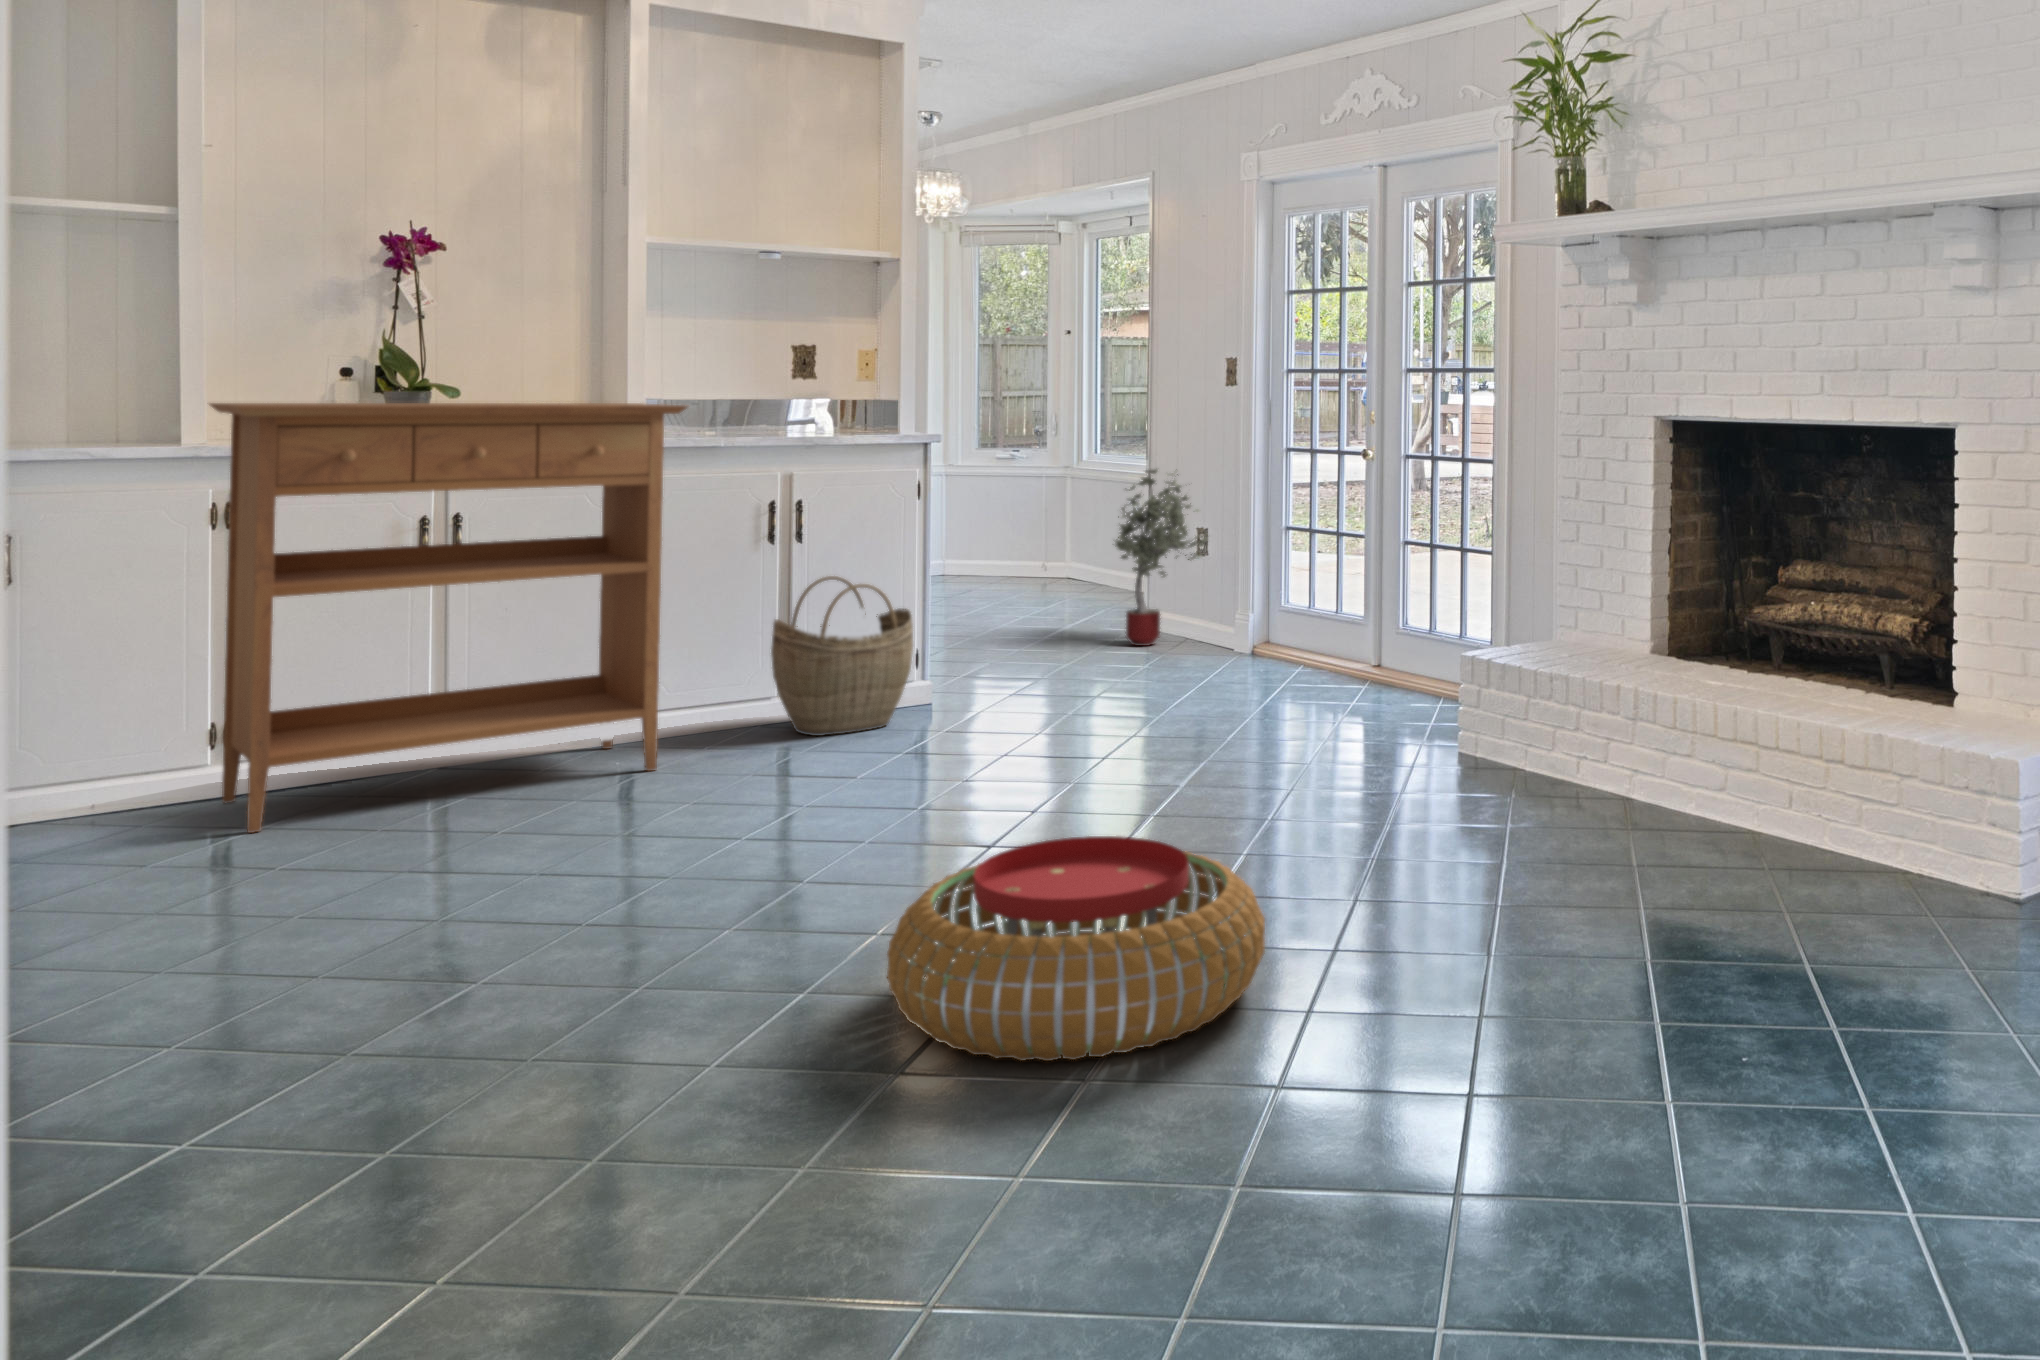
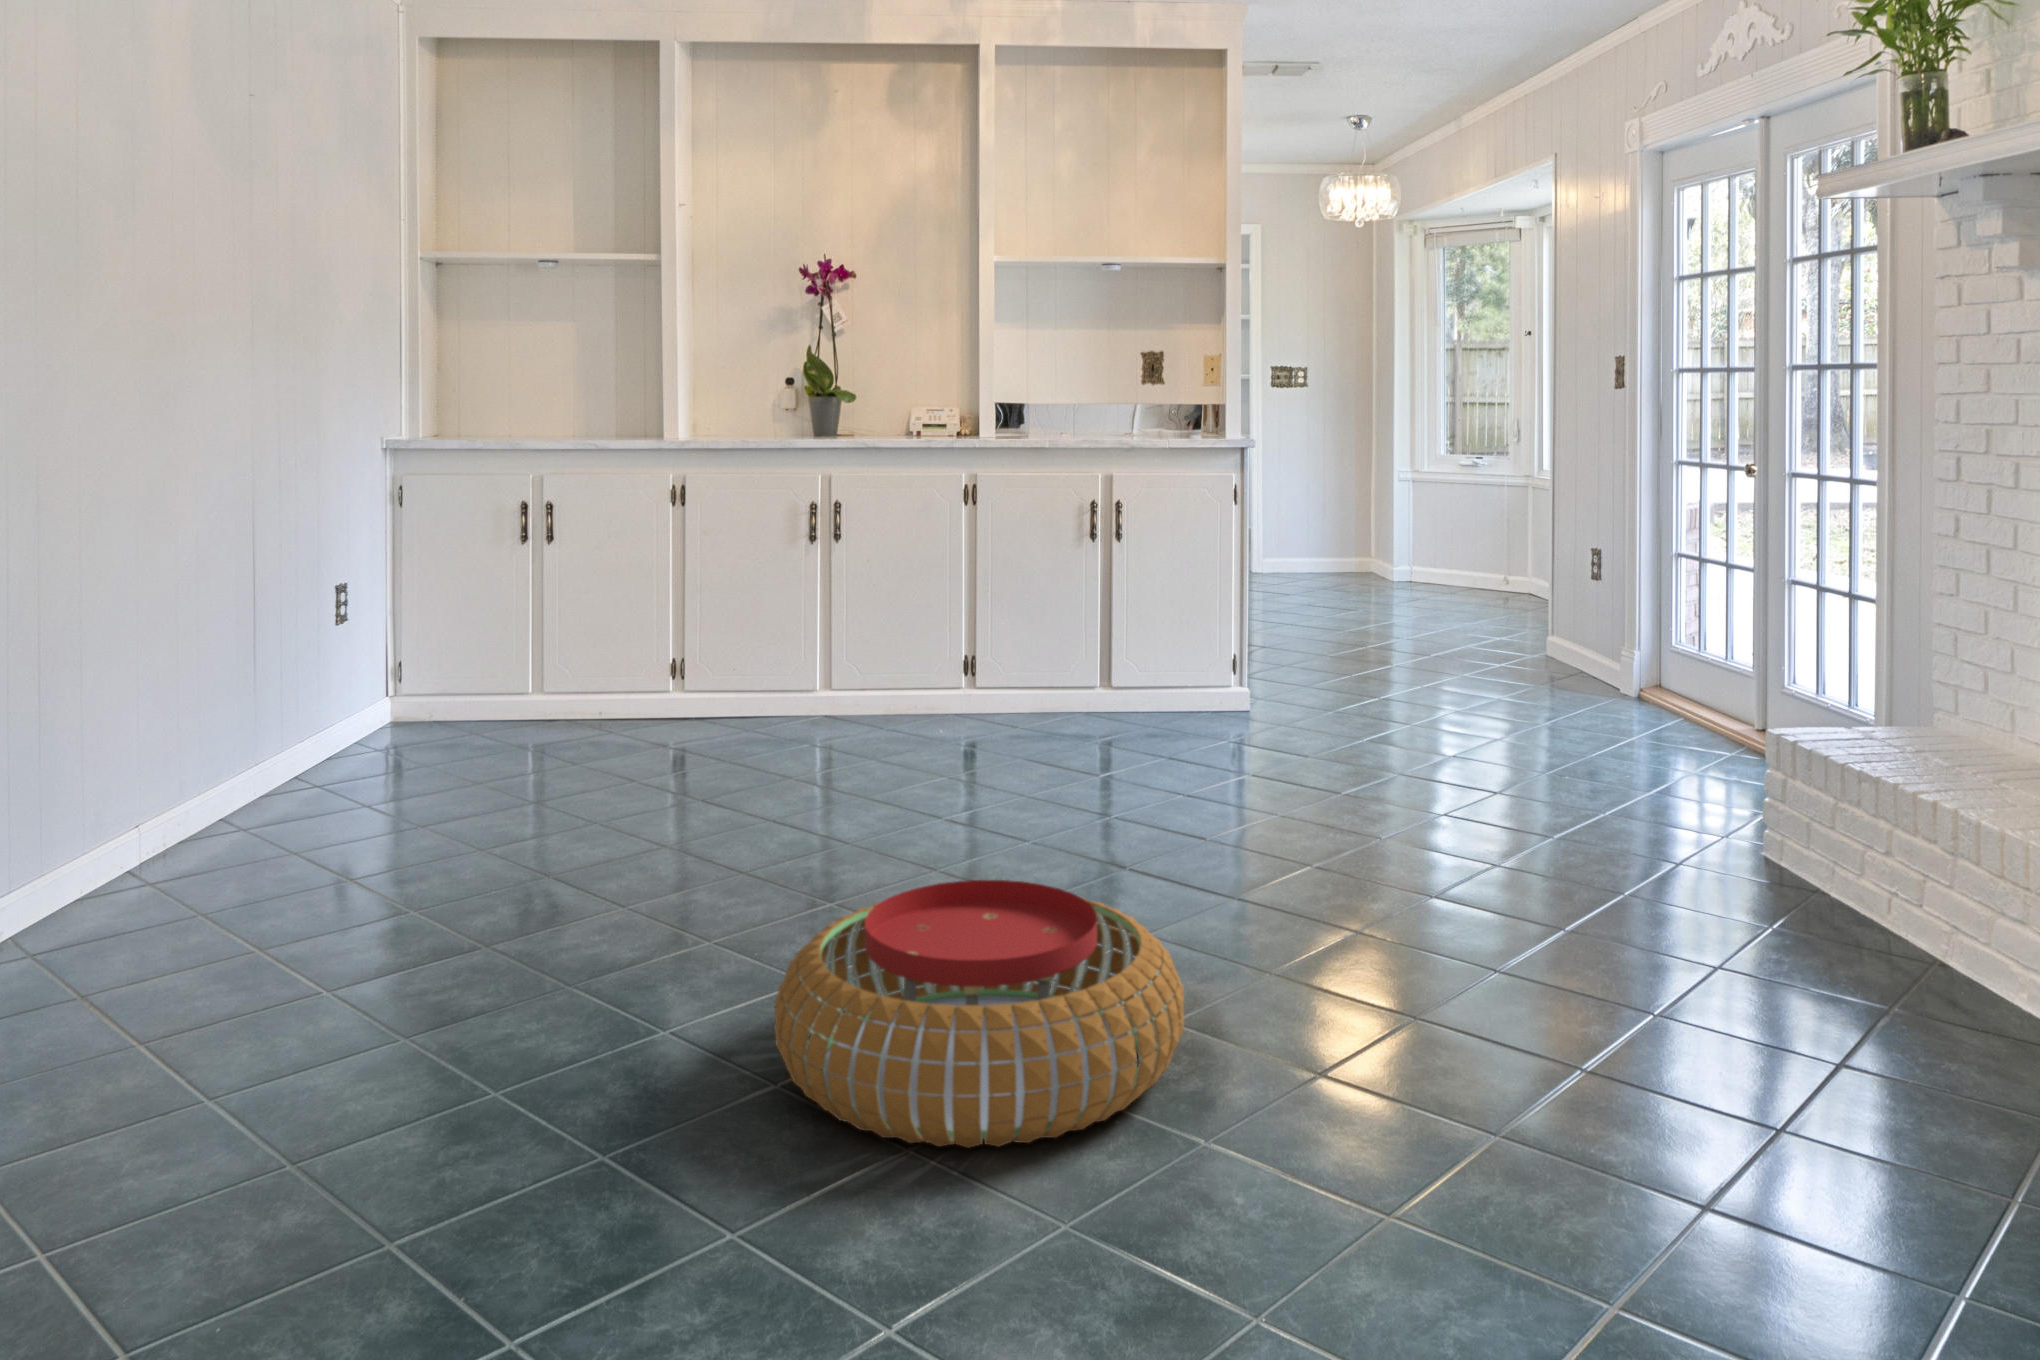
console table: present [210,403,687,833] -> none [642,407,978,747]
potted tree: present [1115,469,1207,646] -> none [1487,479,1599,673]
woven basket: present [771,576,913,736] -> none [1082,574,1208,728]

